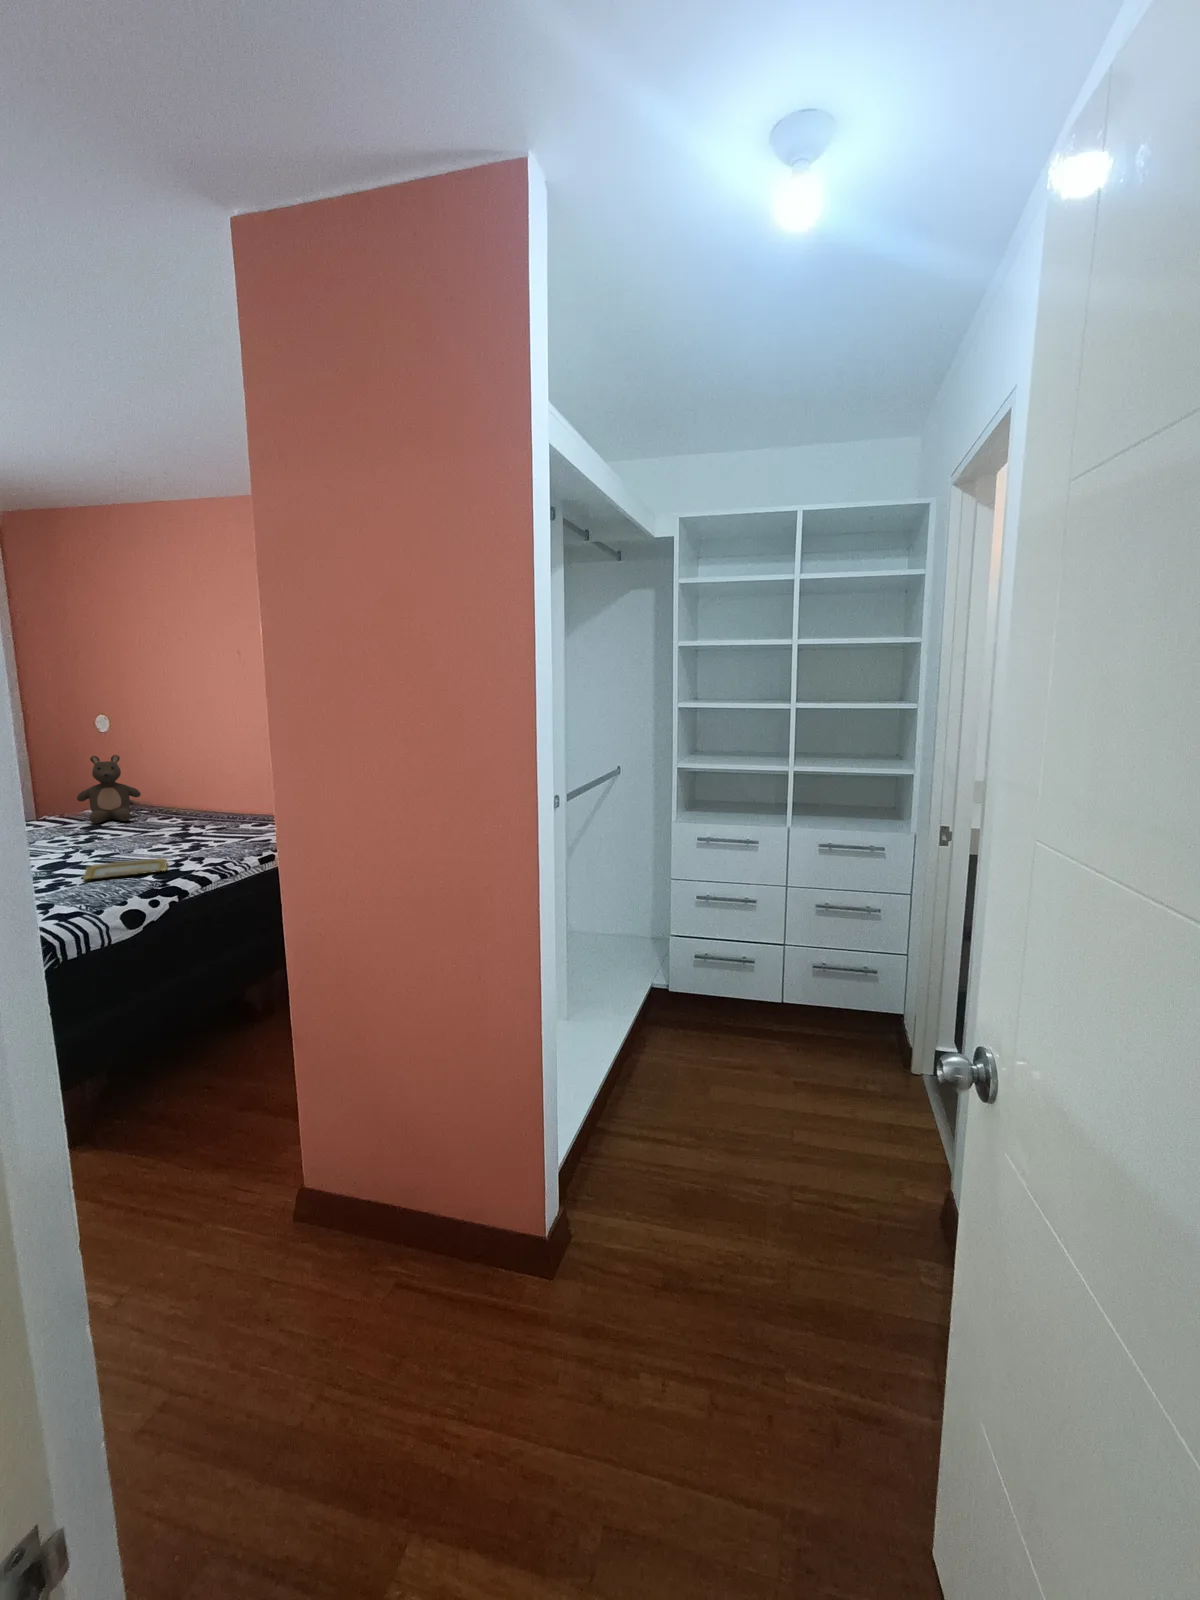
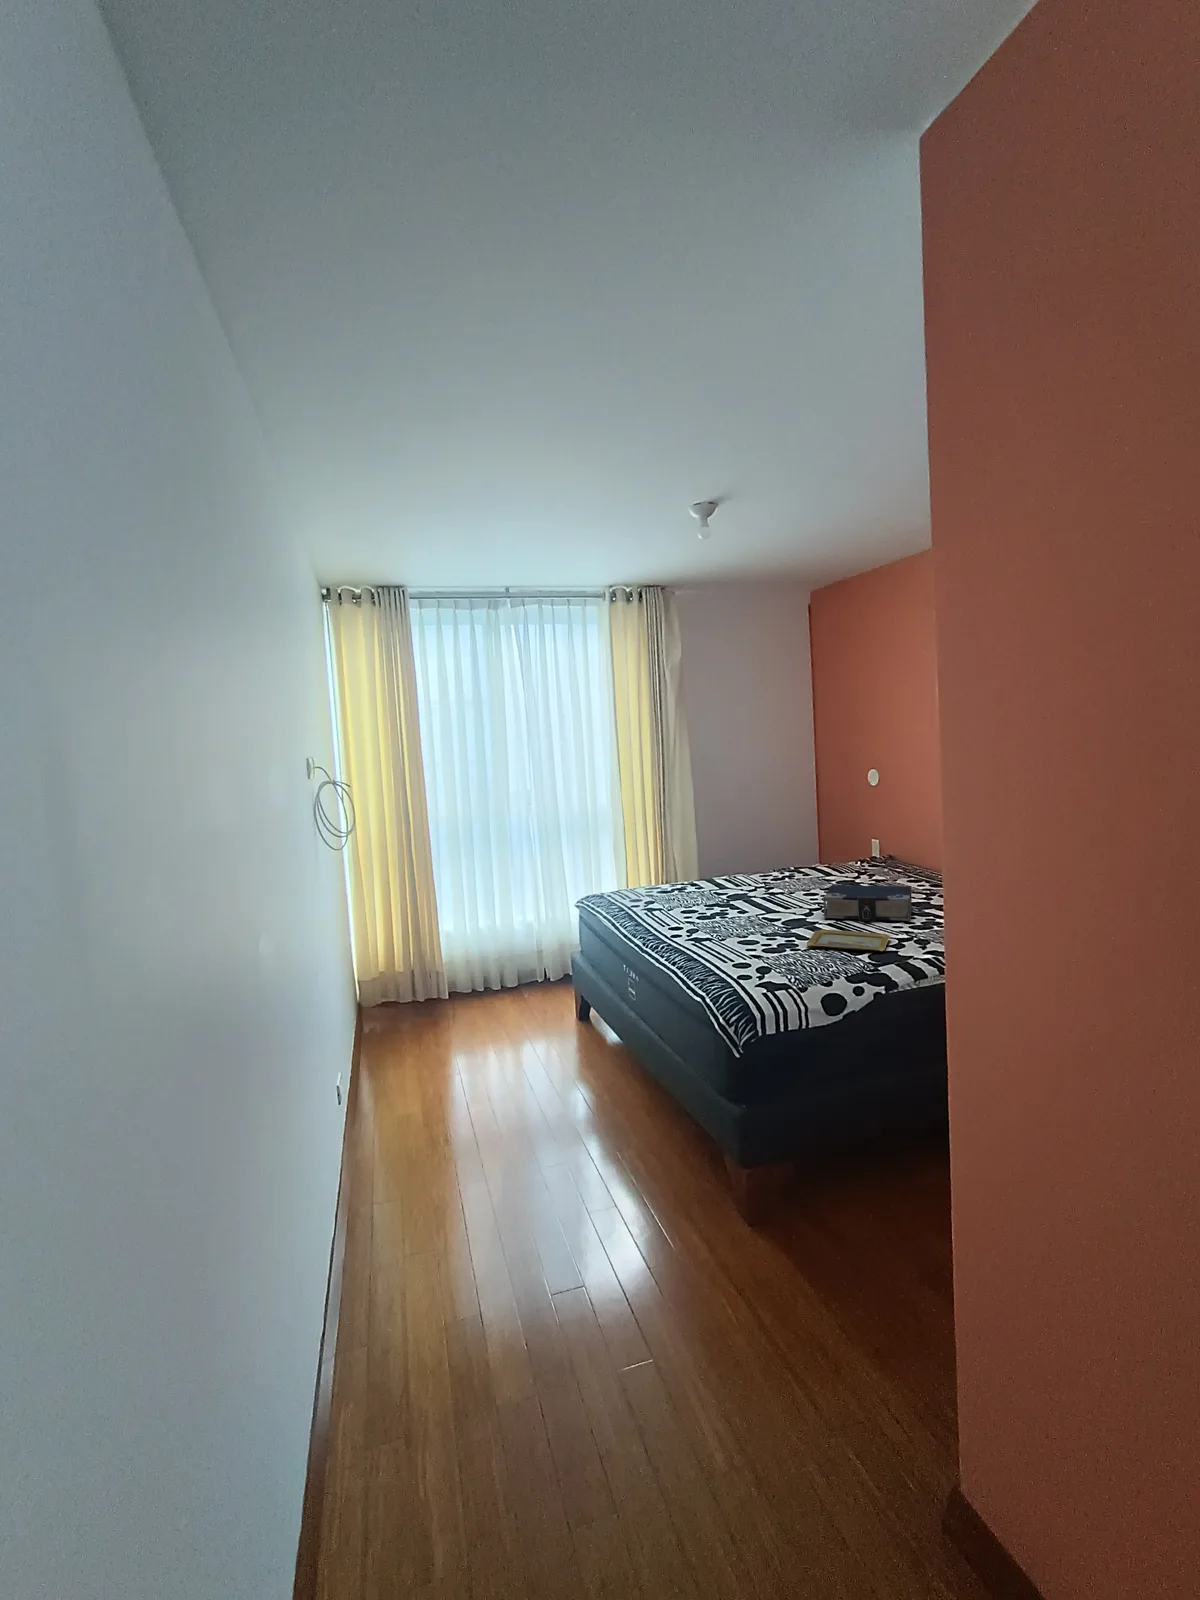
stuffed bear: present [77,755,141,824] -> none [838,811,895,879]
book: none [85,819,179,857] -> present [823,885,912,921]

